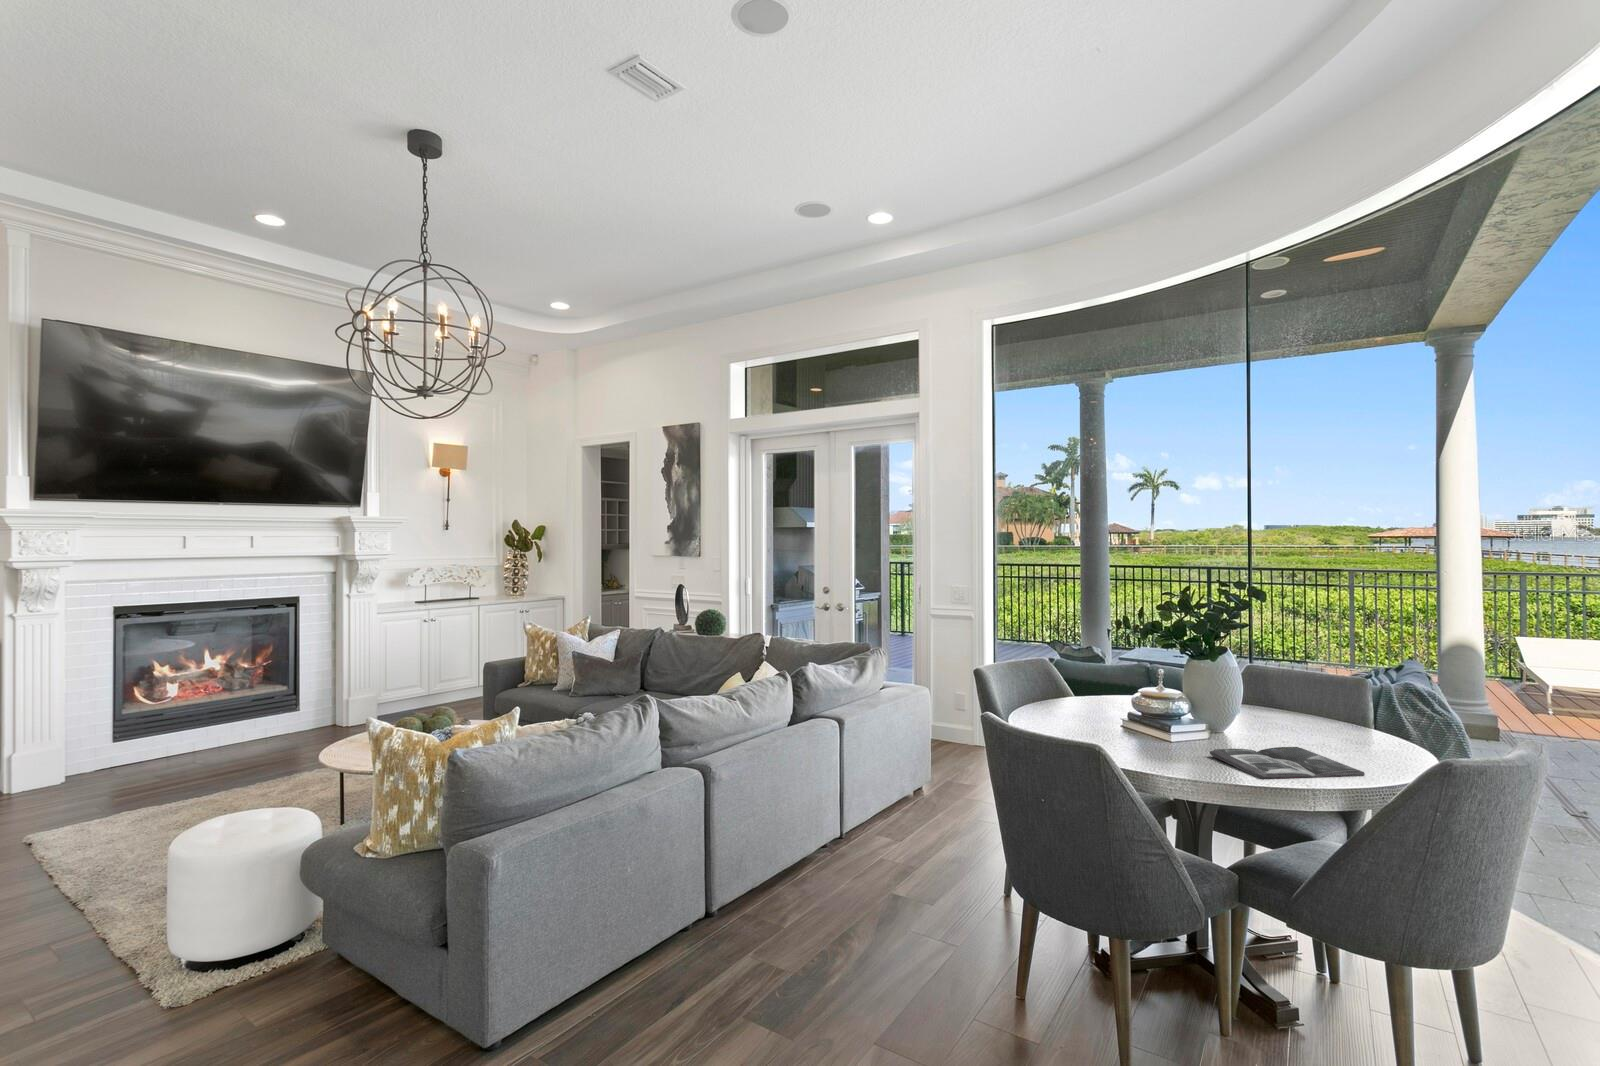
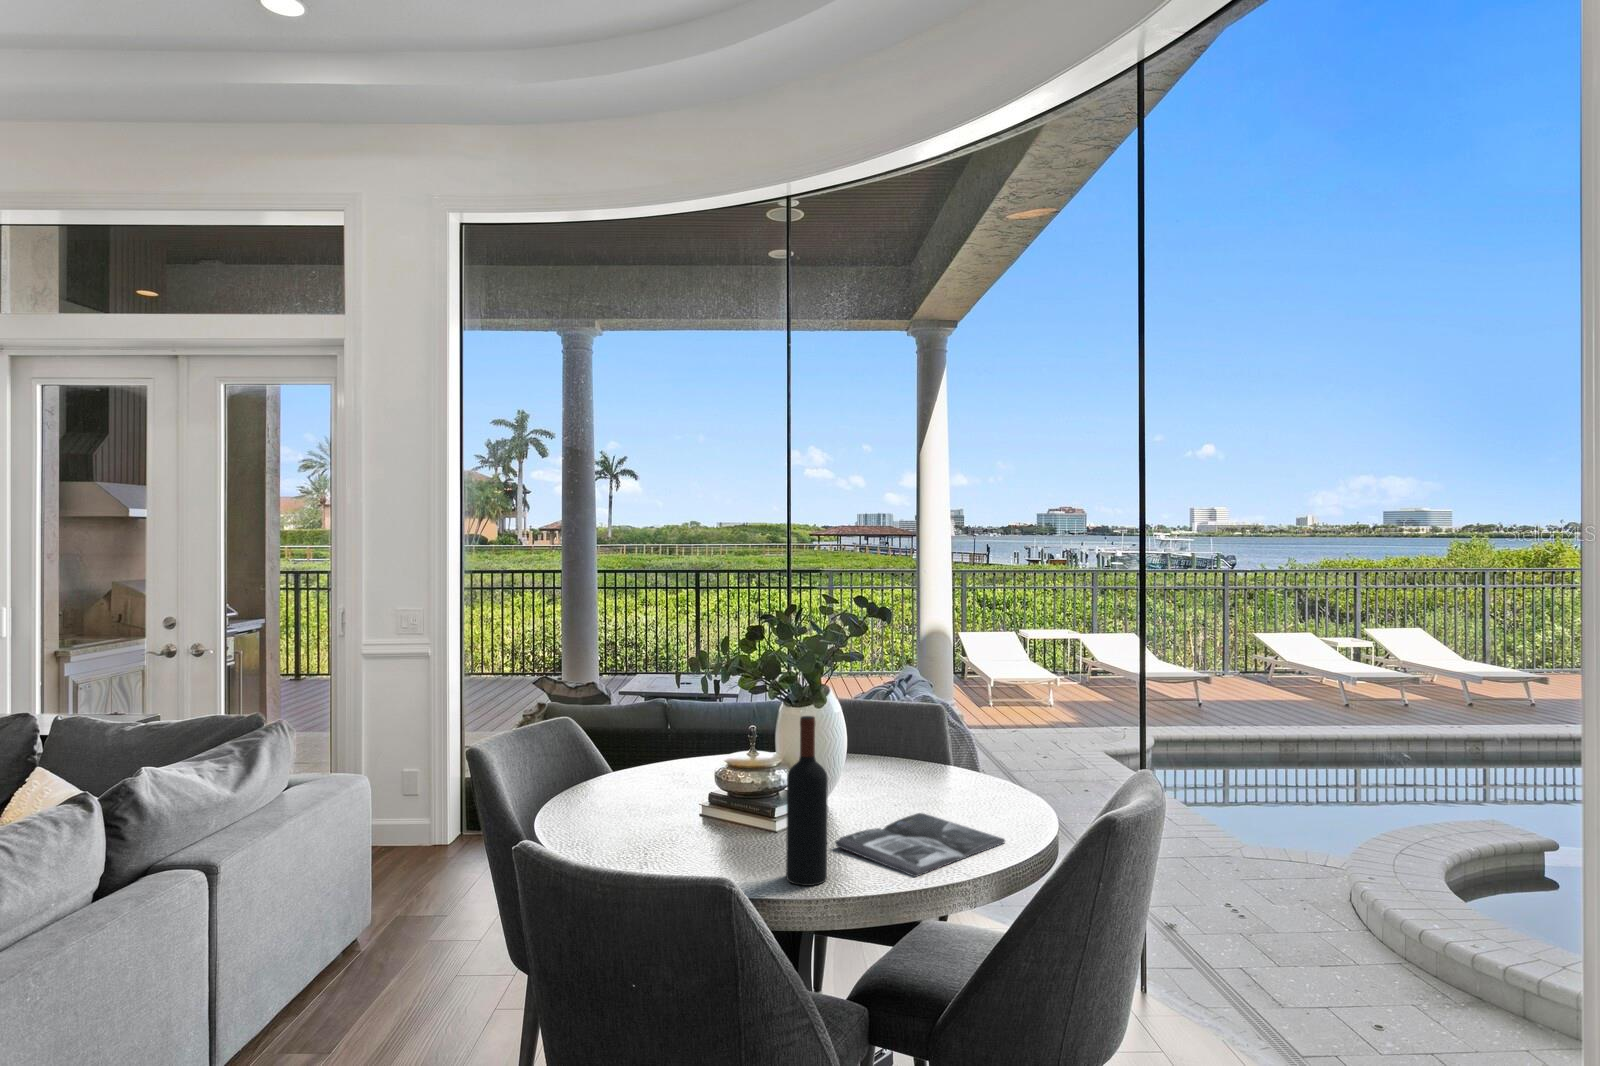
wine bottle: none [1158,654,1190,770] -> present [786,716,828,886]

